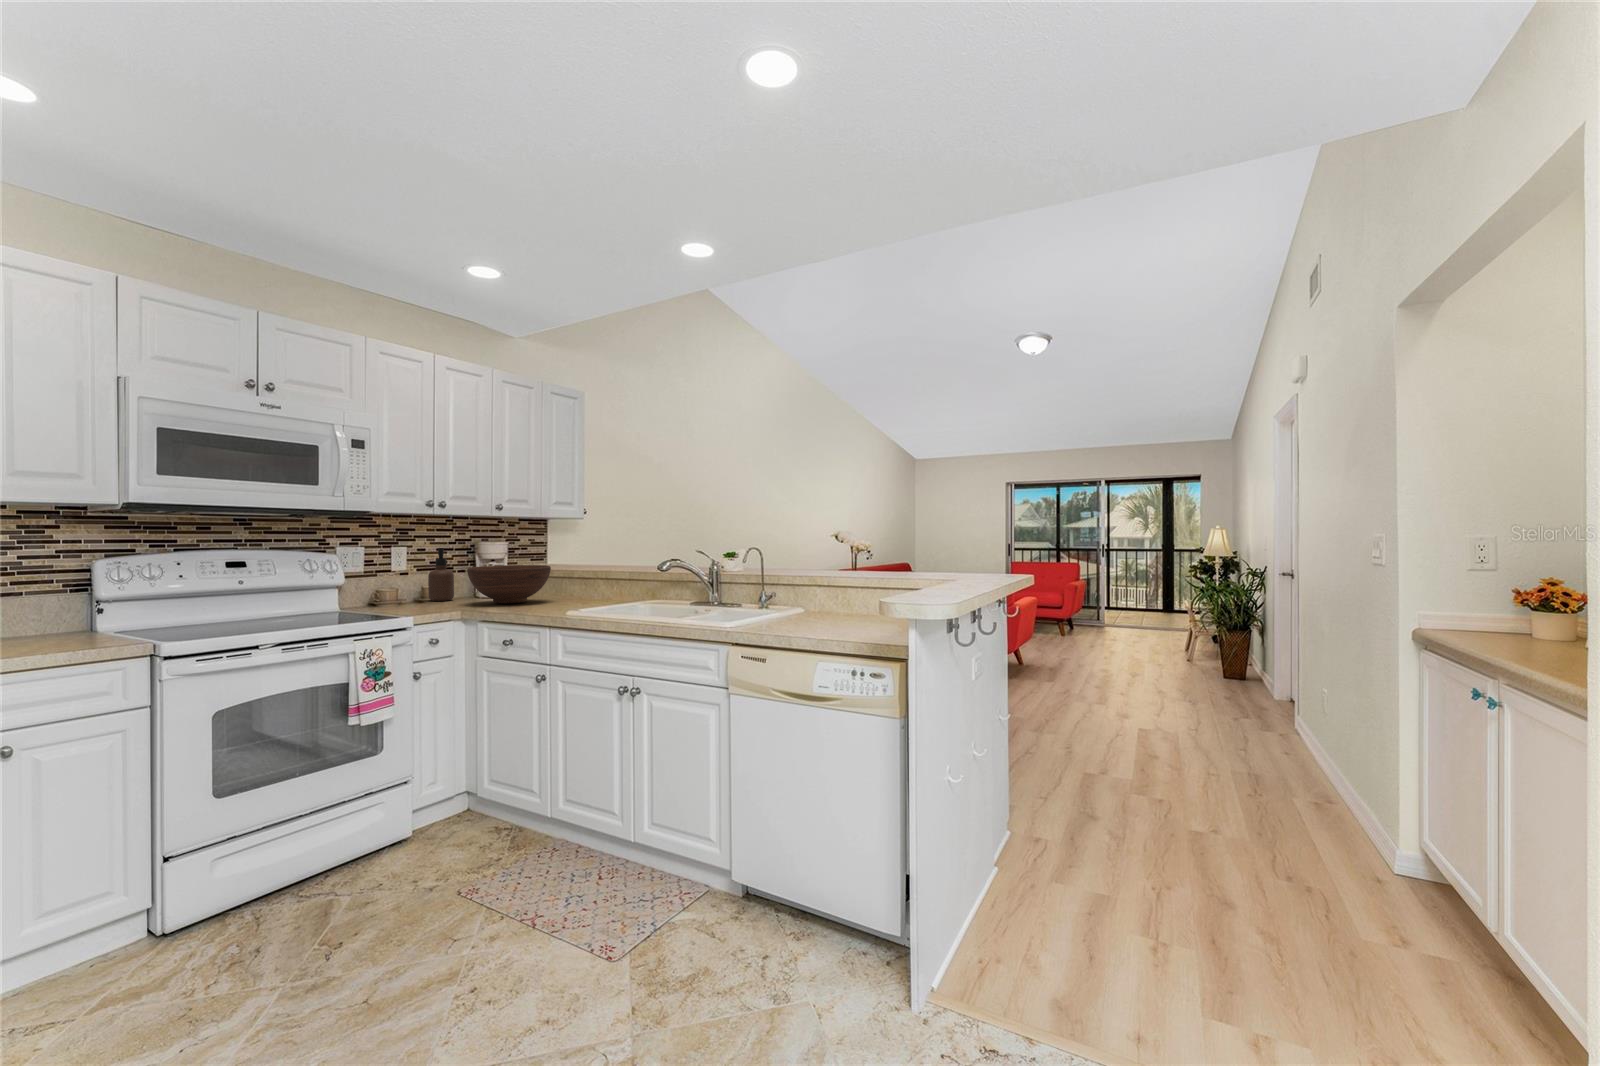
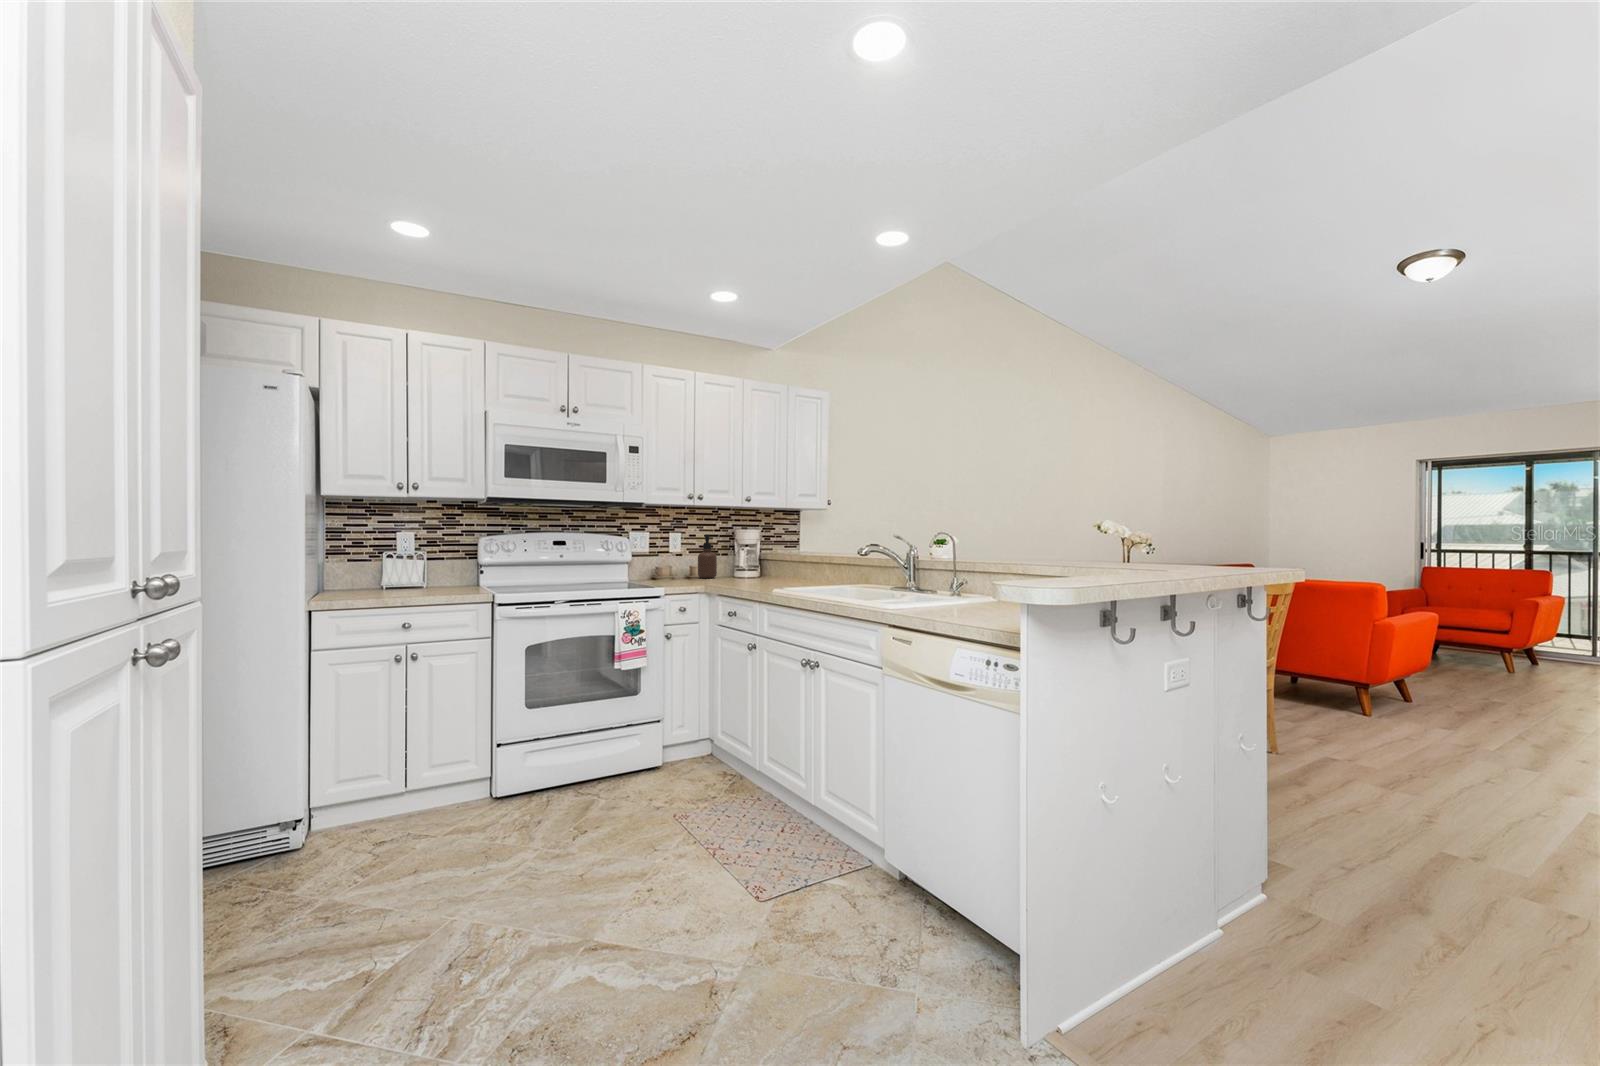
fruit bowl: present [467,565,551,604] -> none [718,550,784,582]

